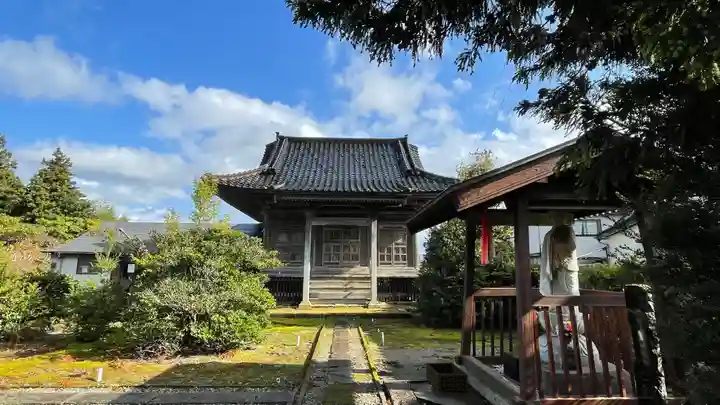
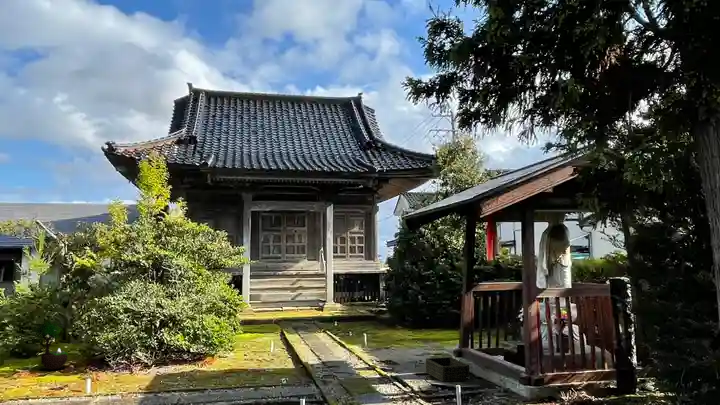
potted tree: none [88,308,119,355] -> present [34,321,68,370]

